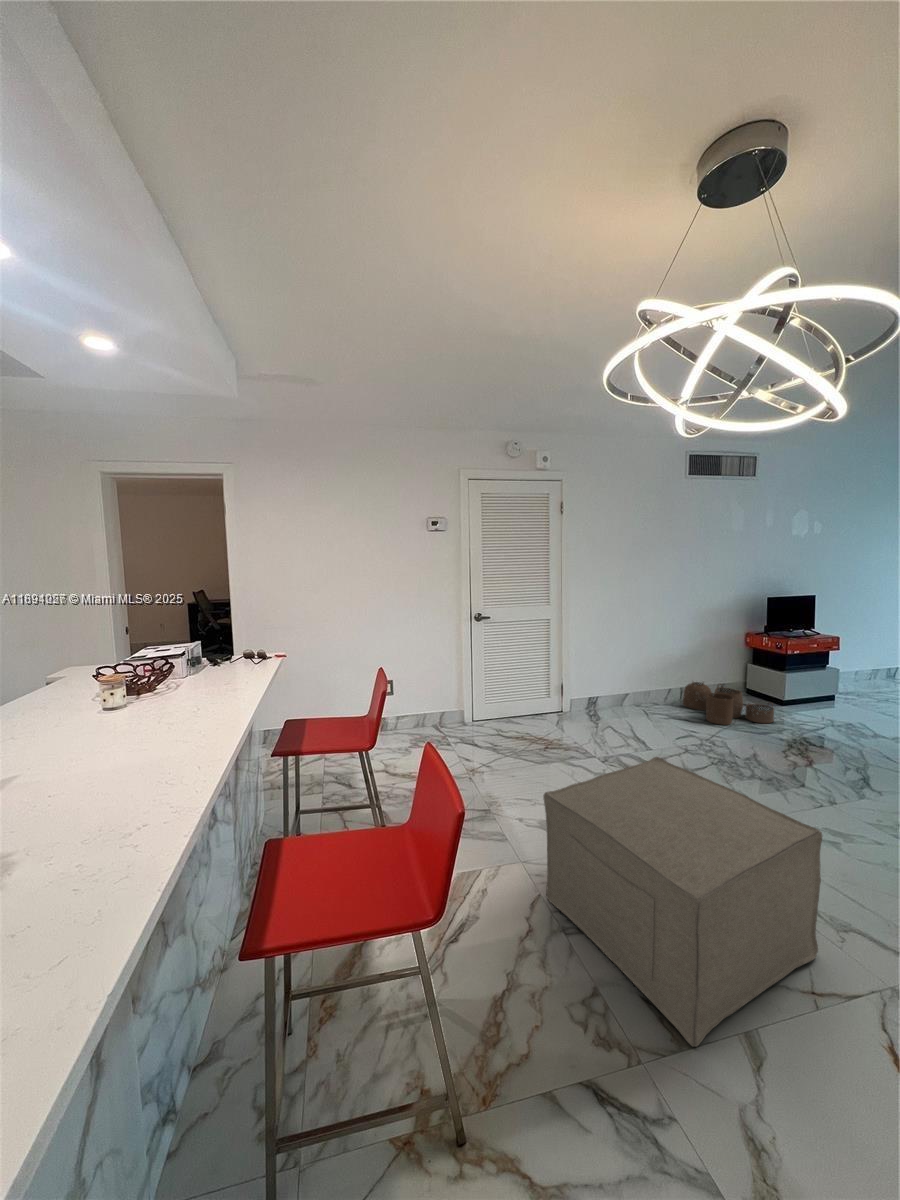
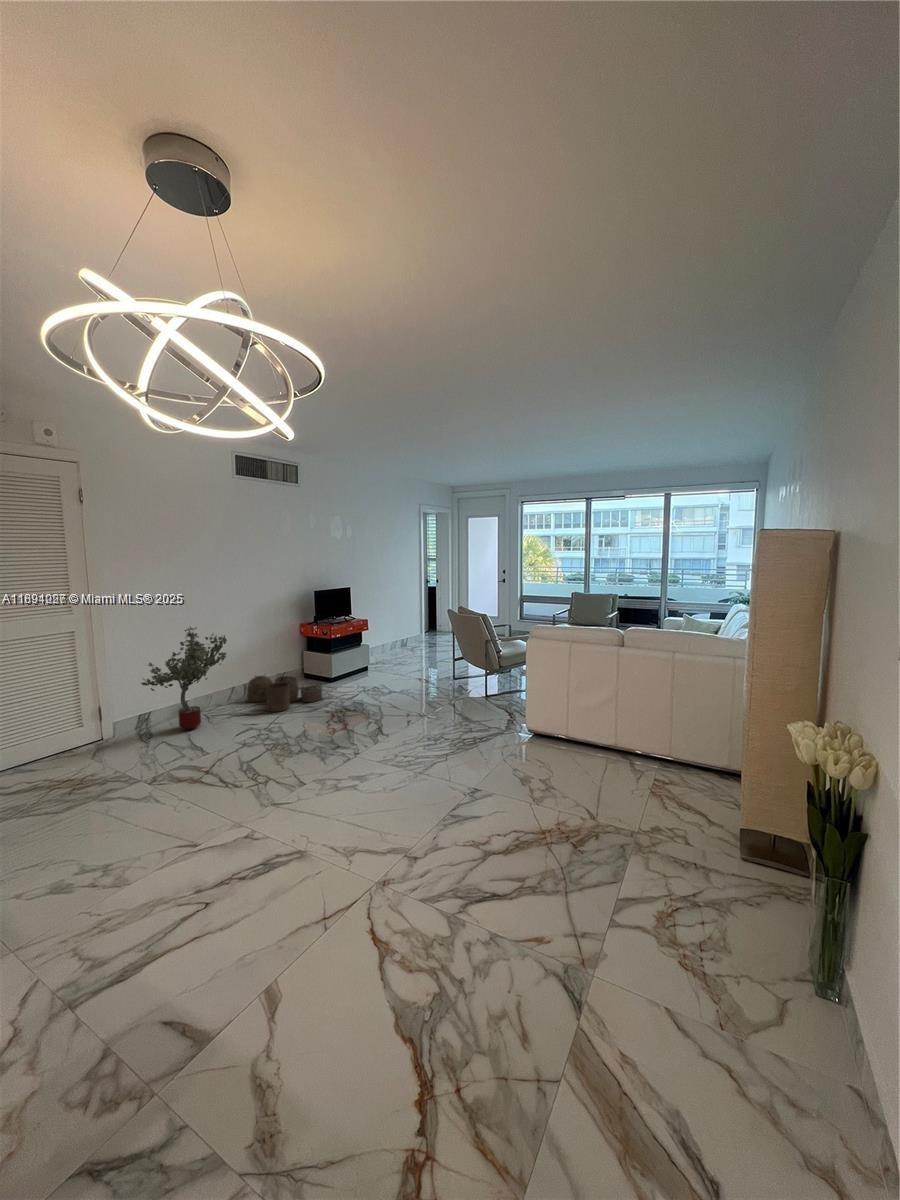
potted tree: none [594,624,669,721] -> present [141,627,227,730]
ottoman: present [543,757,822,1047] -> none [29,762,330,1037]

